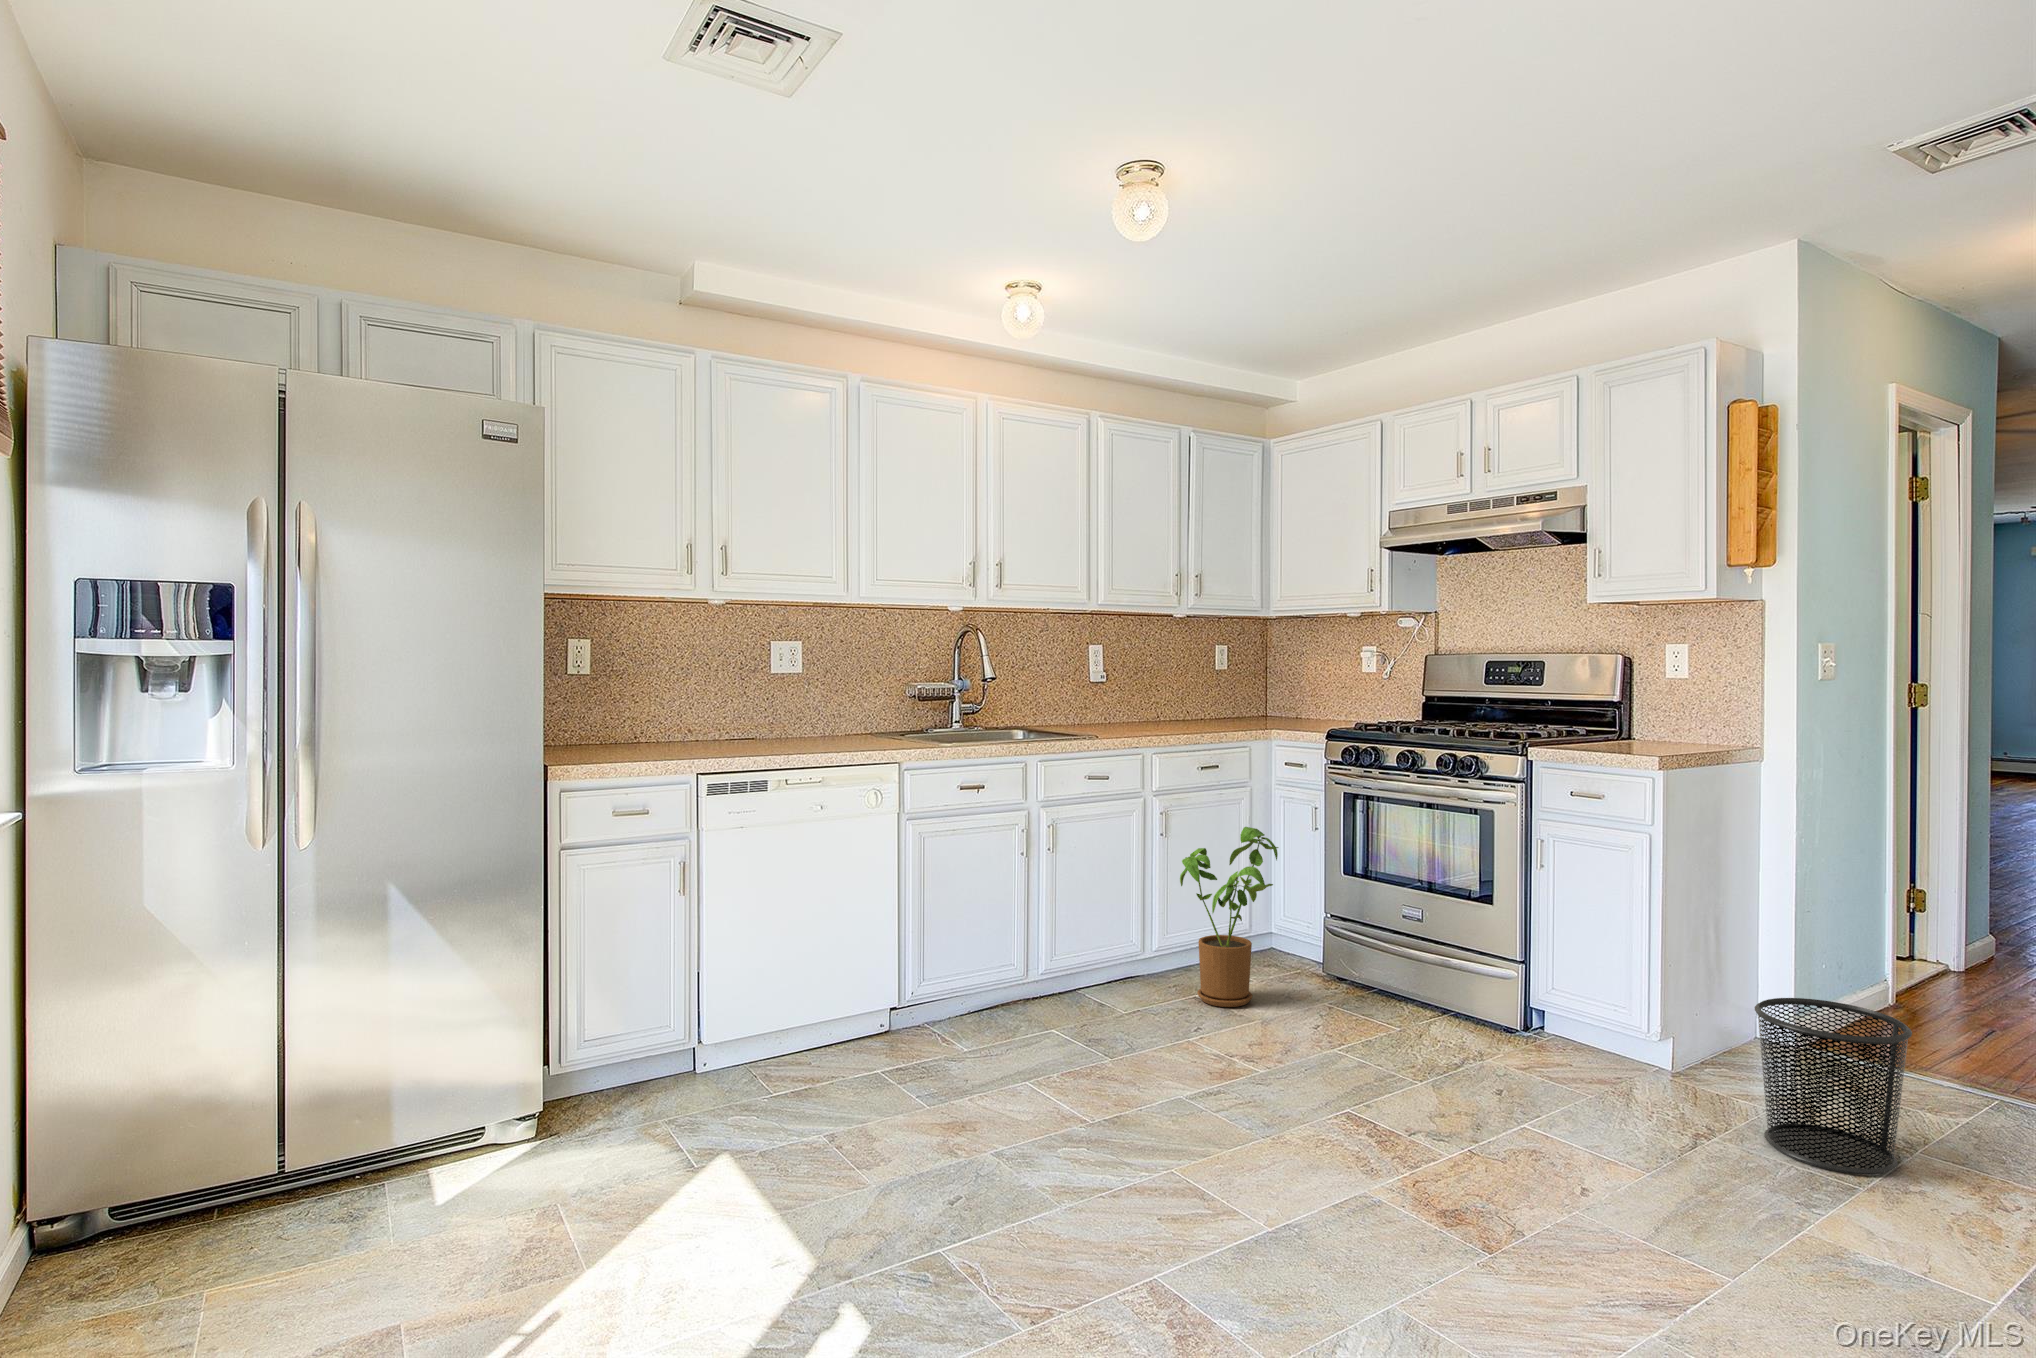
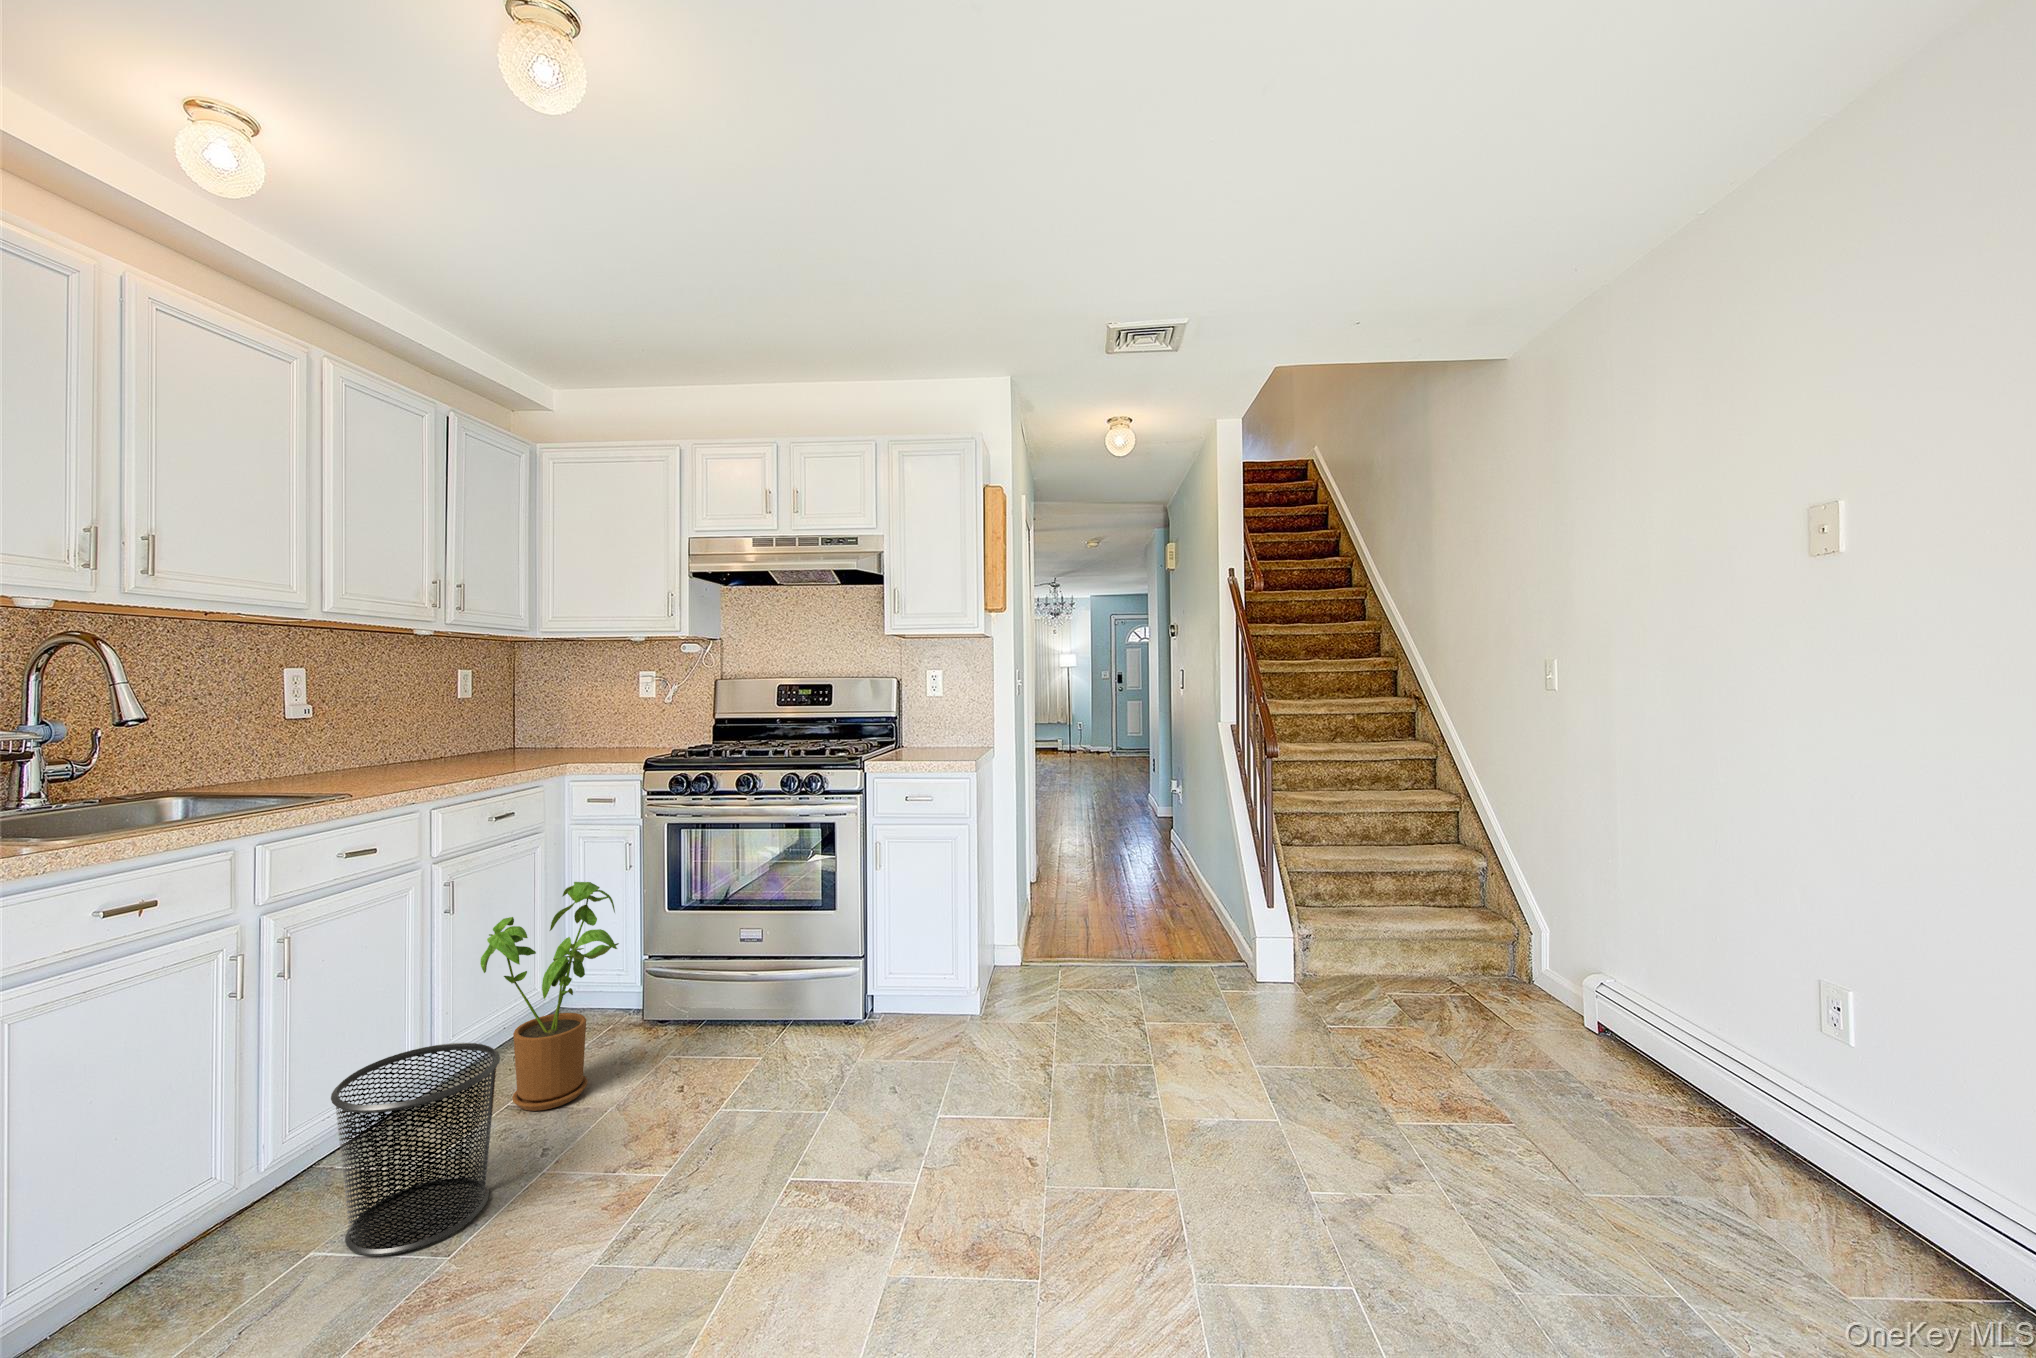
waste bin: present [1755,998,1912,1175] -> present [331,1043,500,1256]

